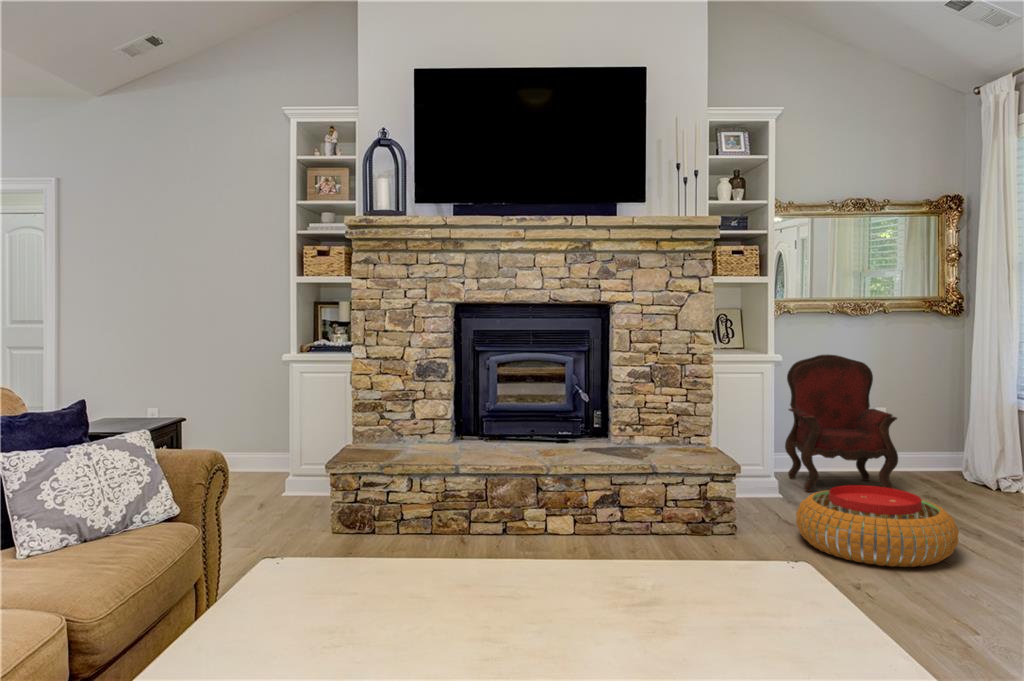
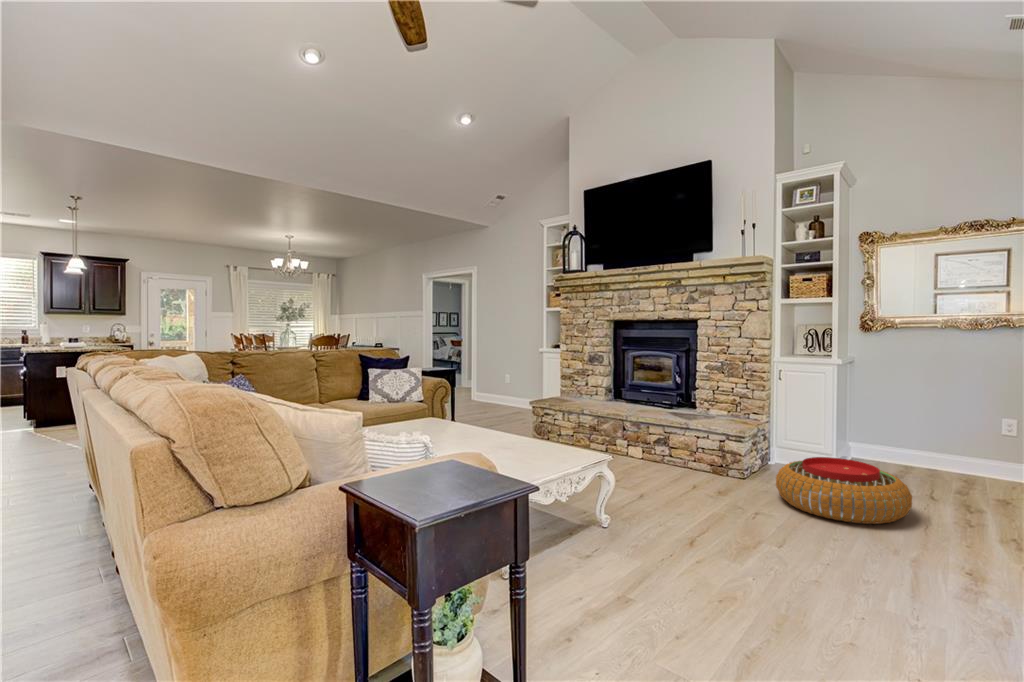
armchair: present [785,355,898,492] -> none [878,360,985,487]

